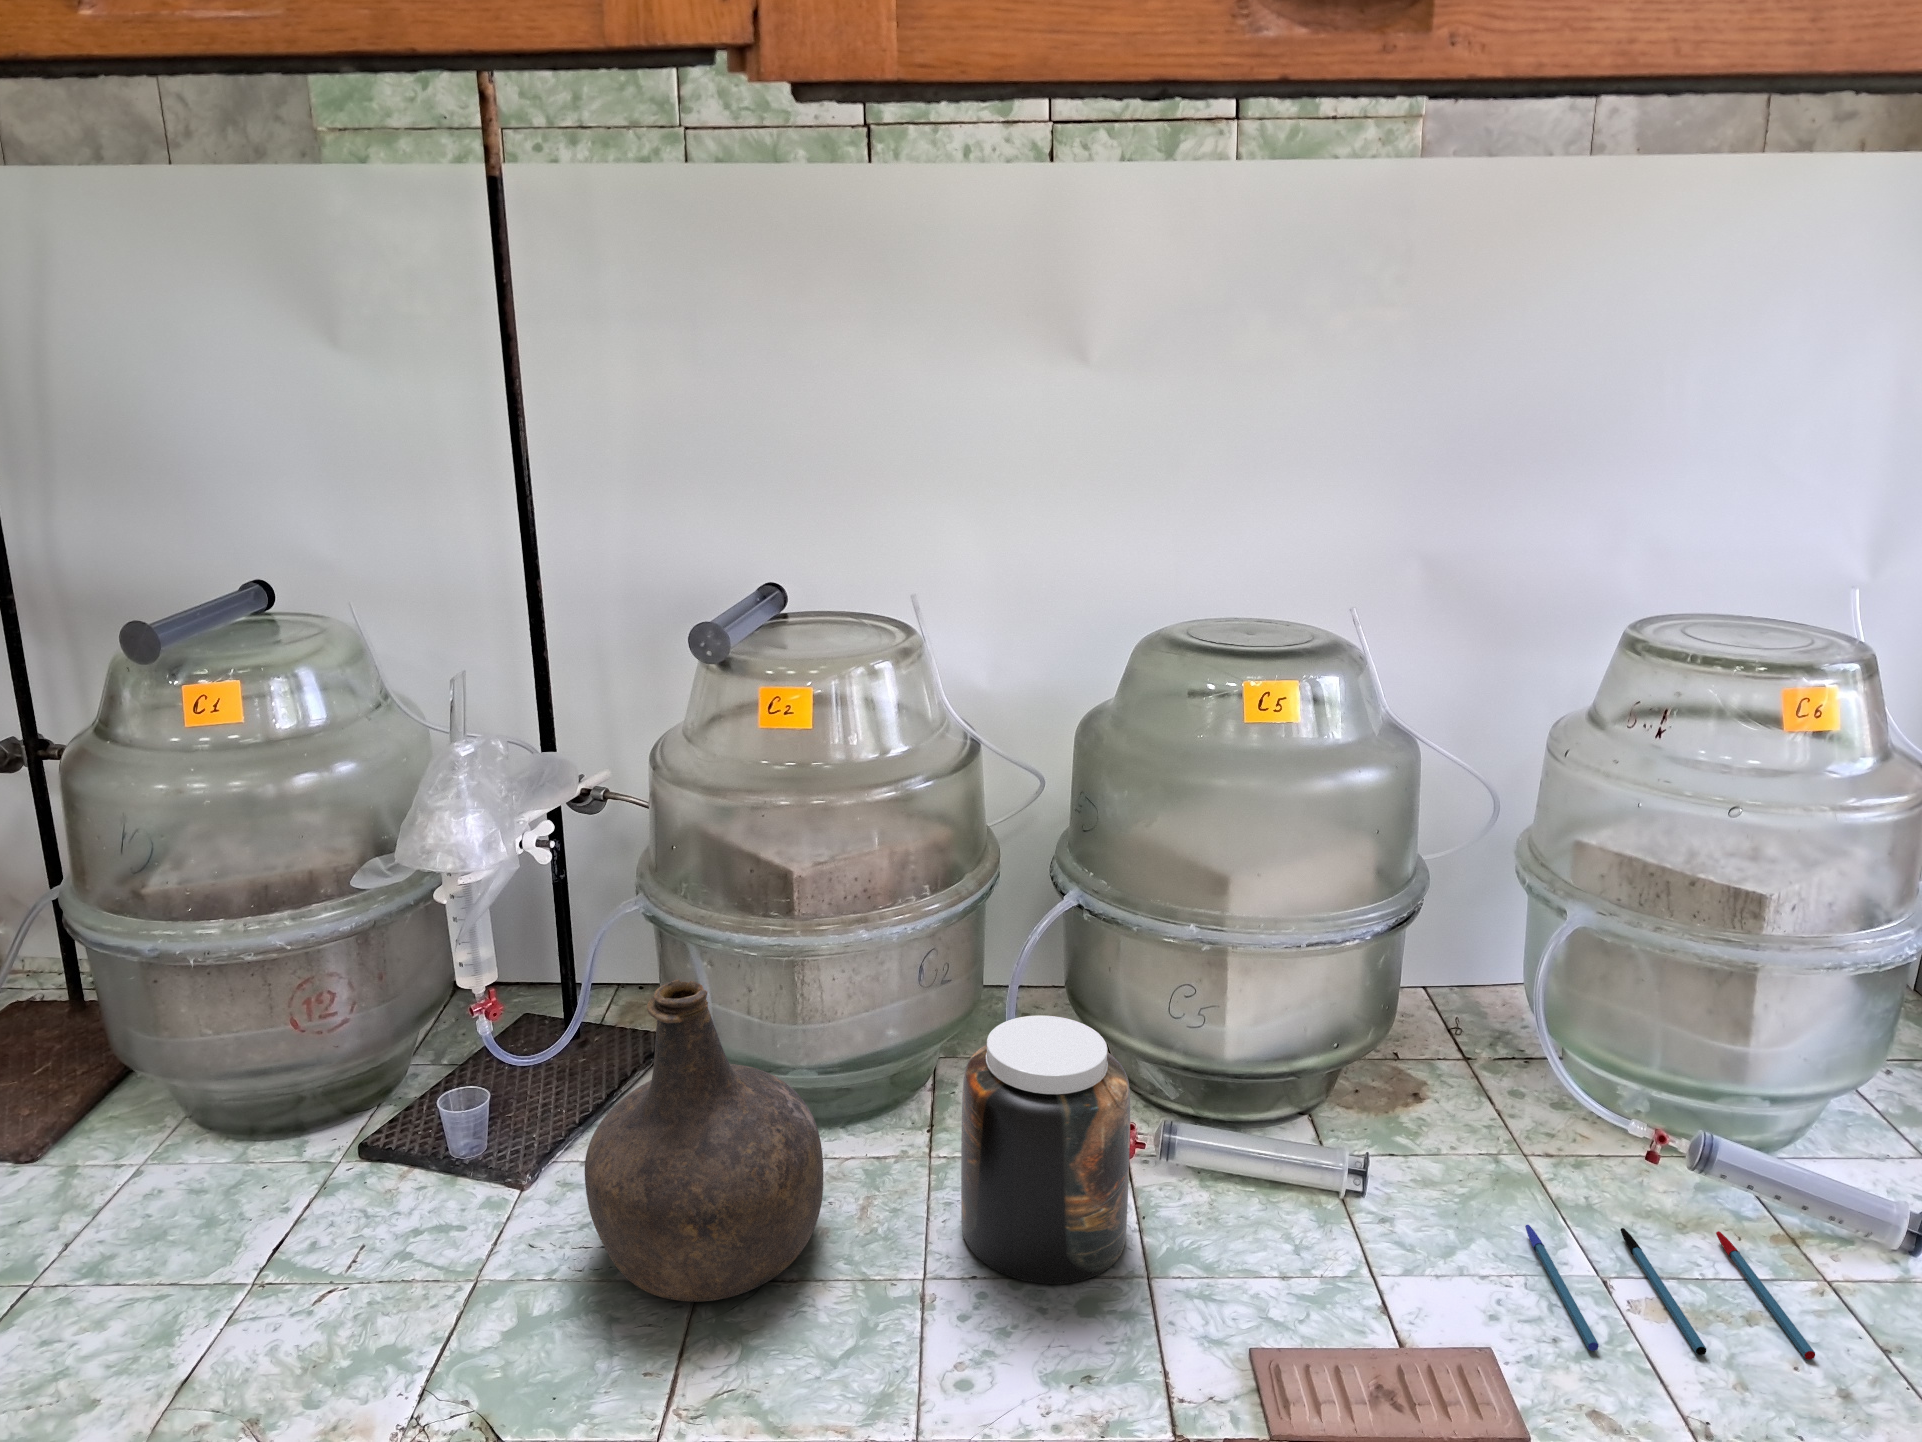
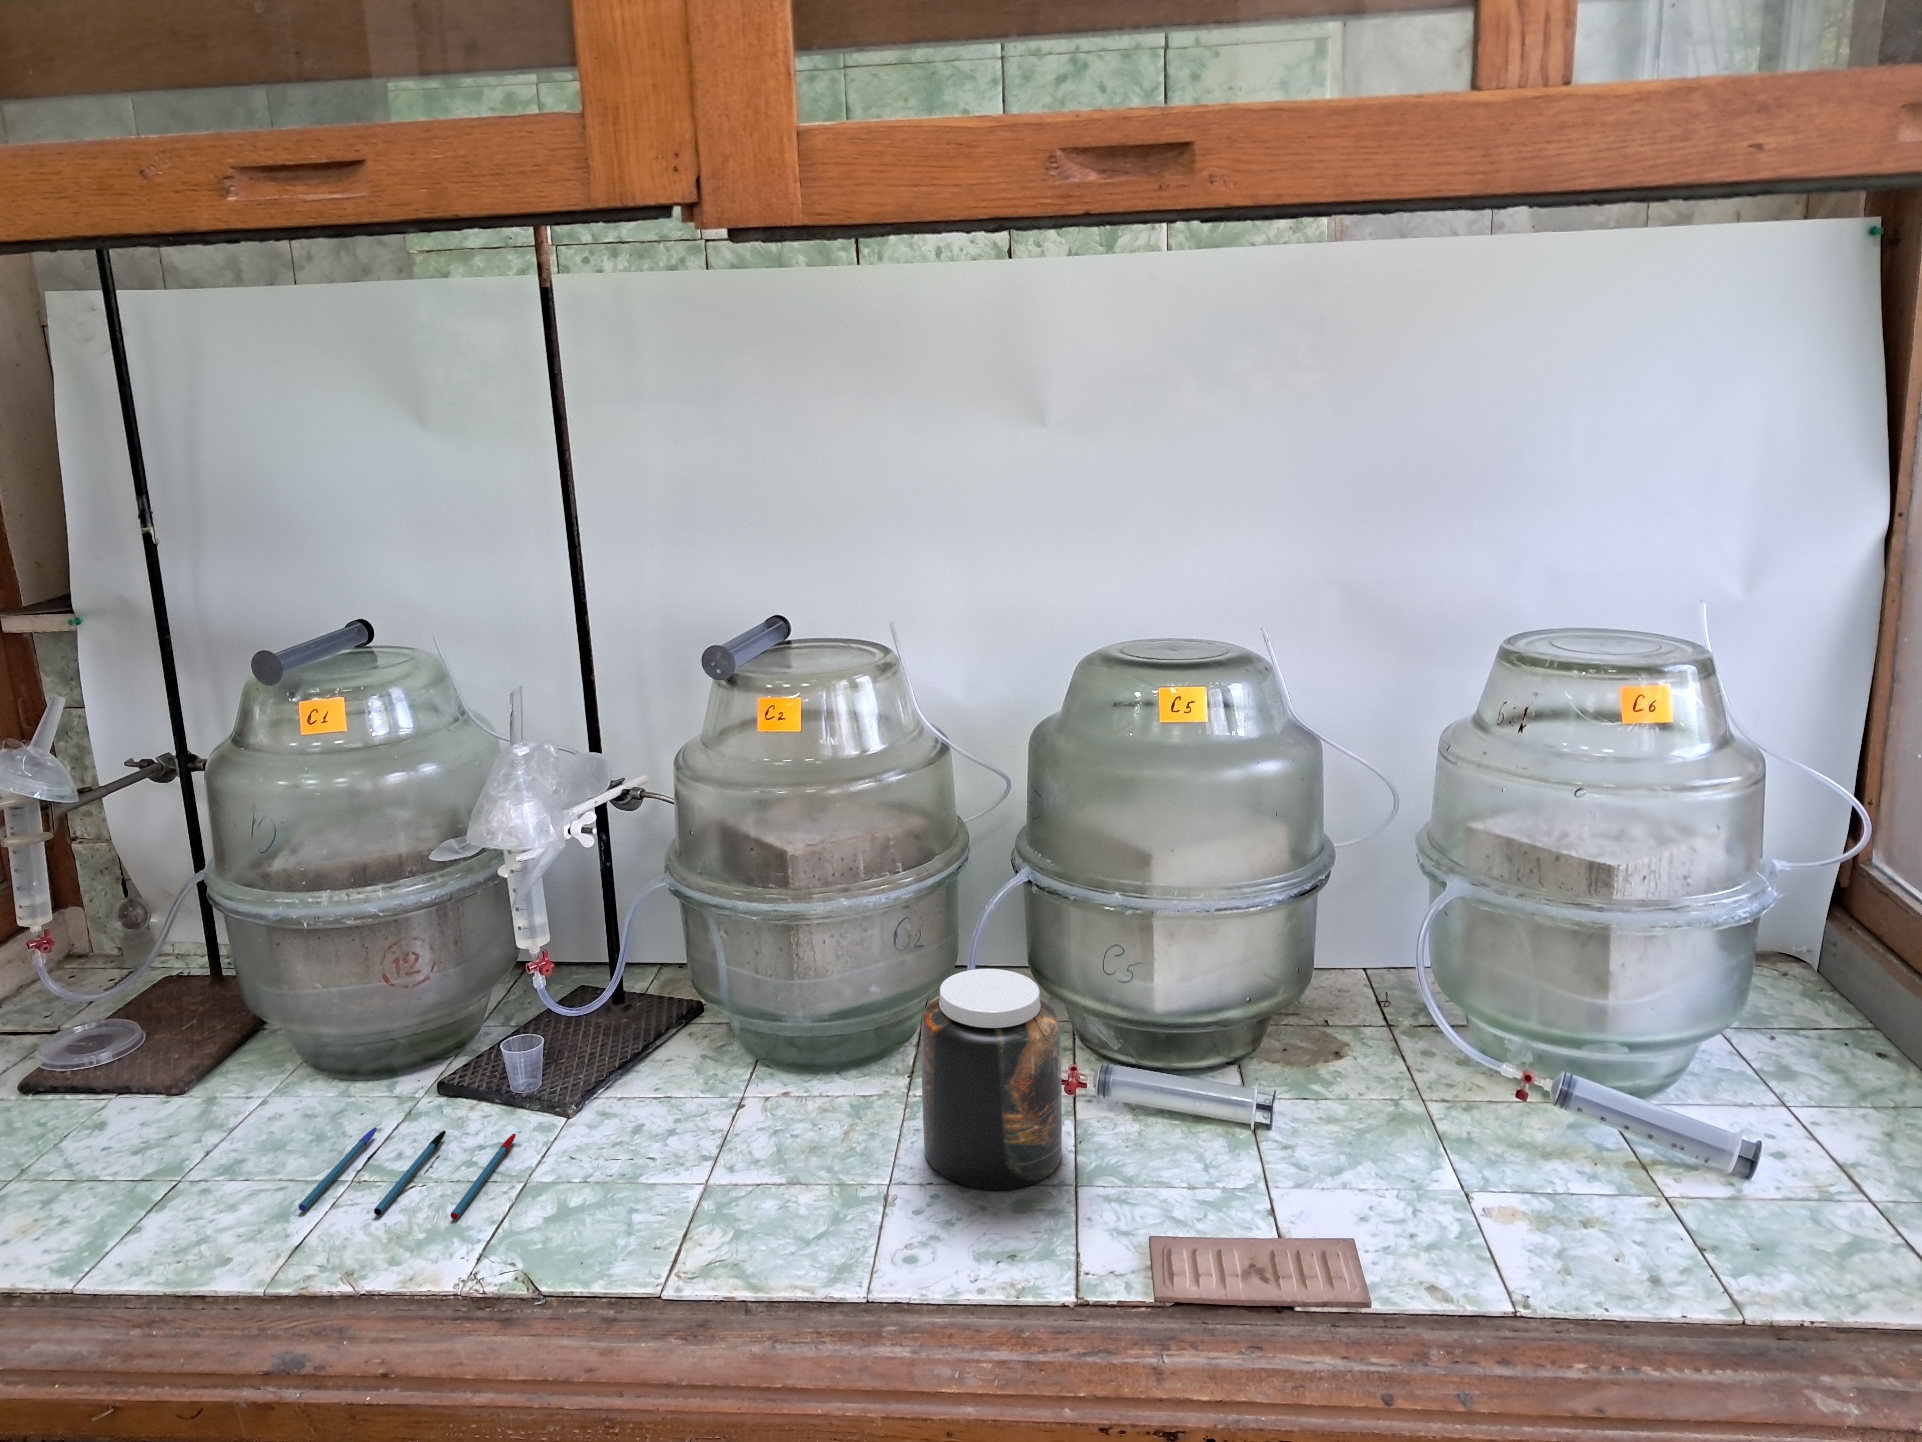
bottle: present [585,979,823,1302] -> none [613,934,808,1197]
pen: present [1525,1225,1815,1360] -> present [299,1127,516,1220]

